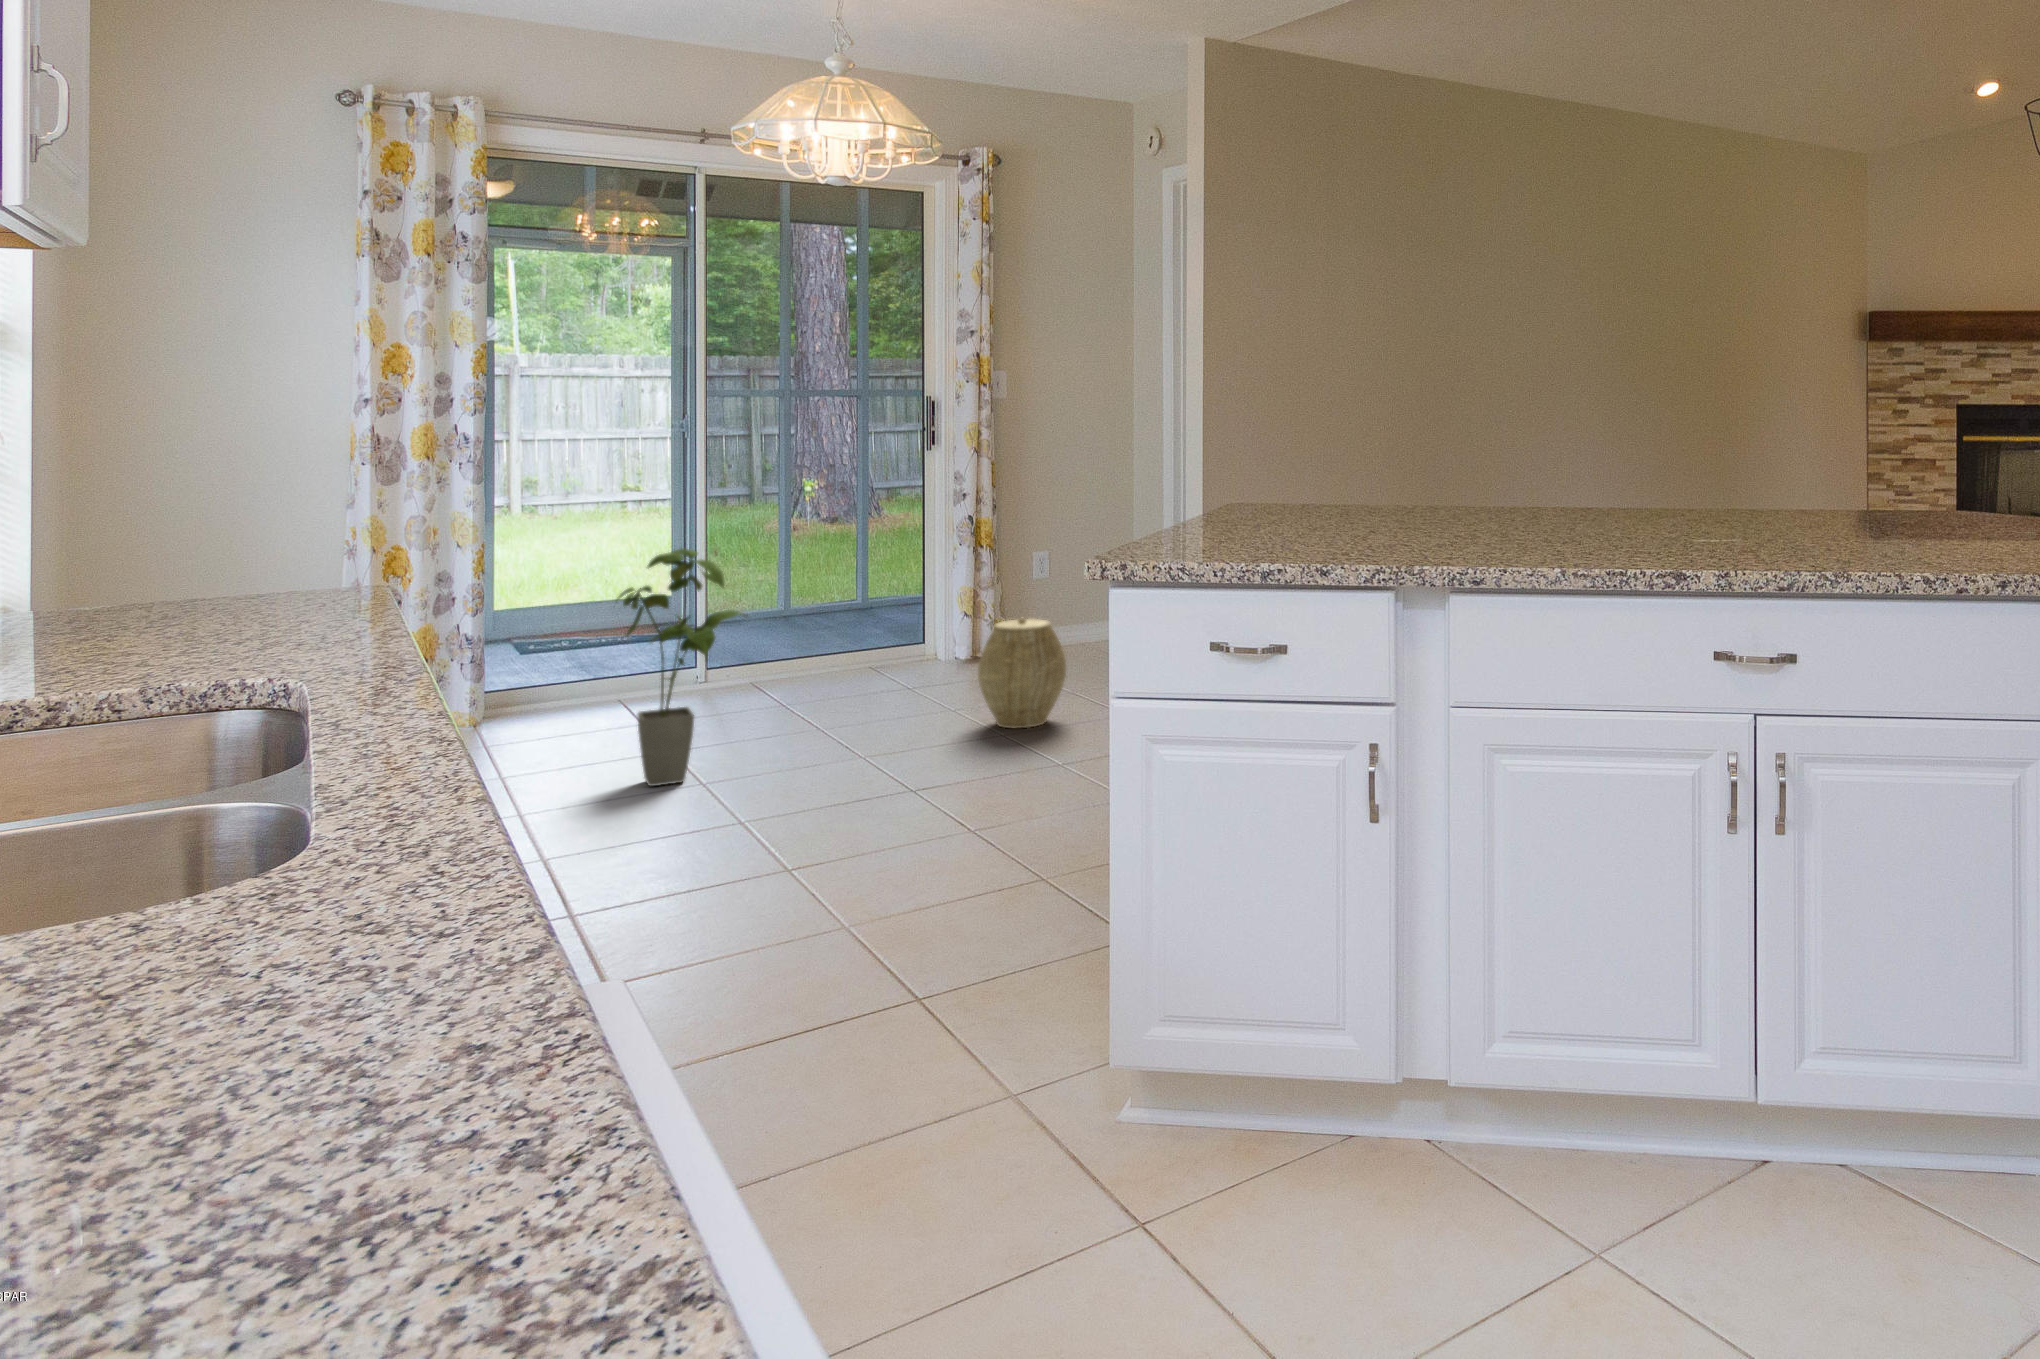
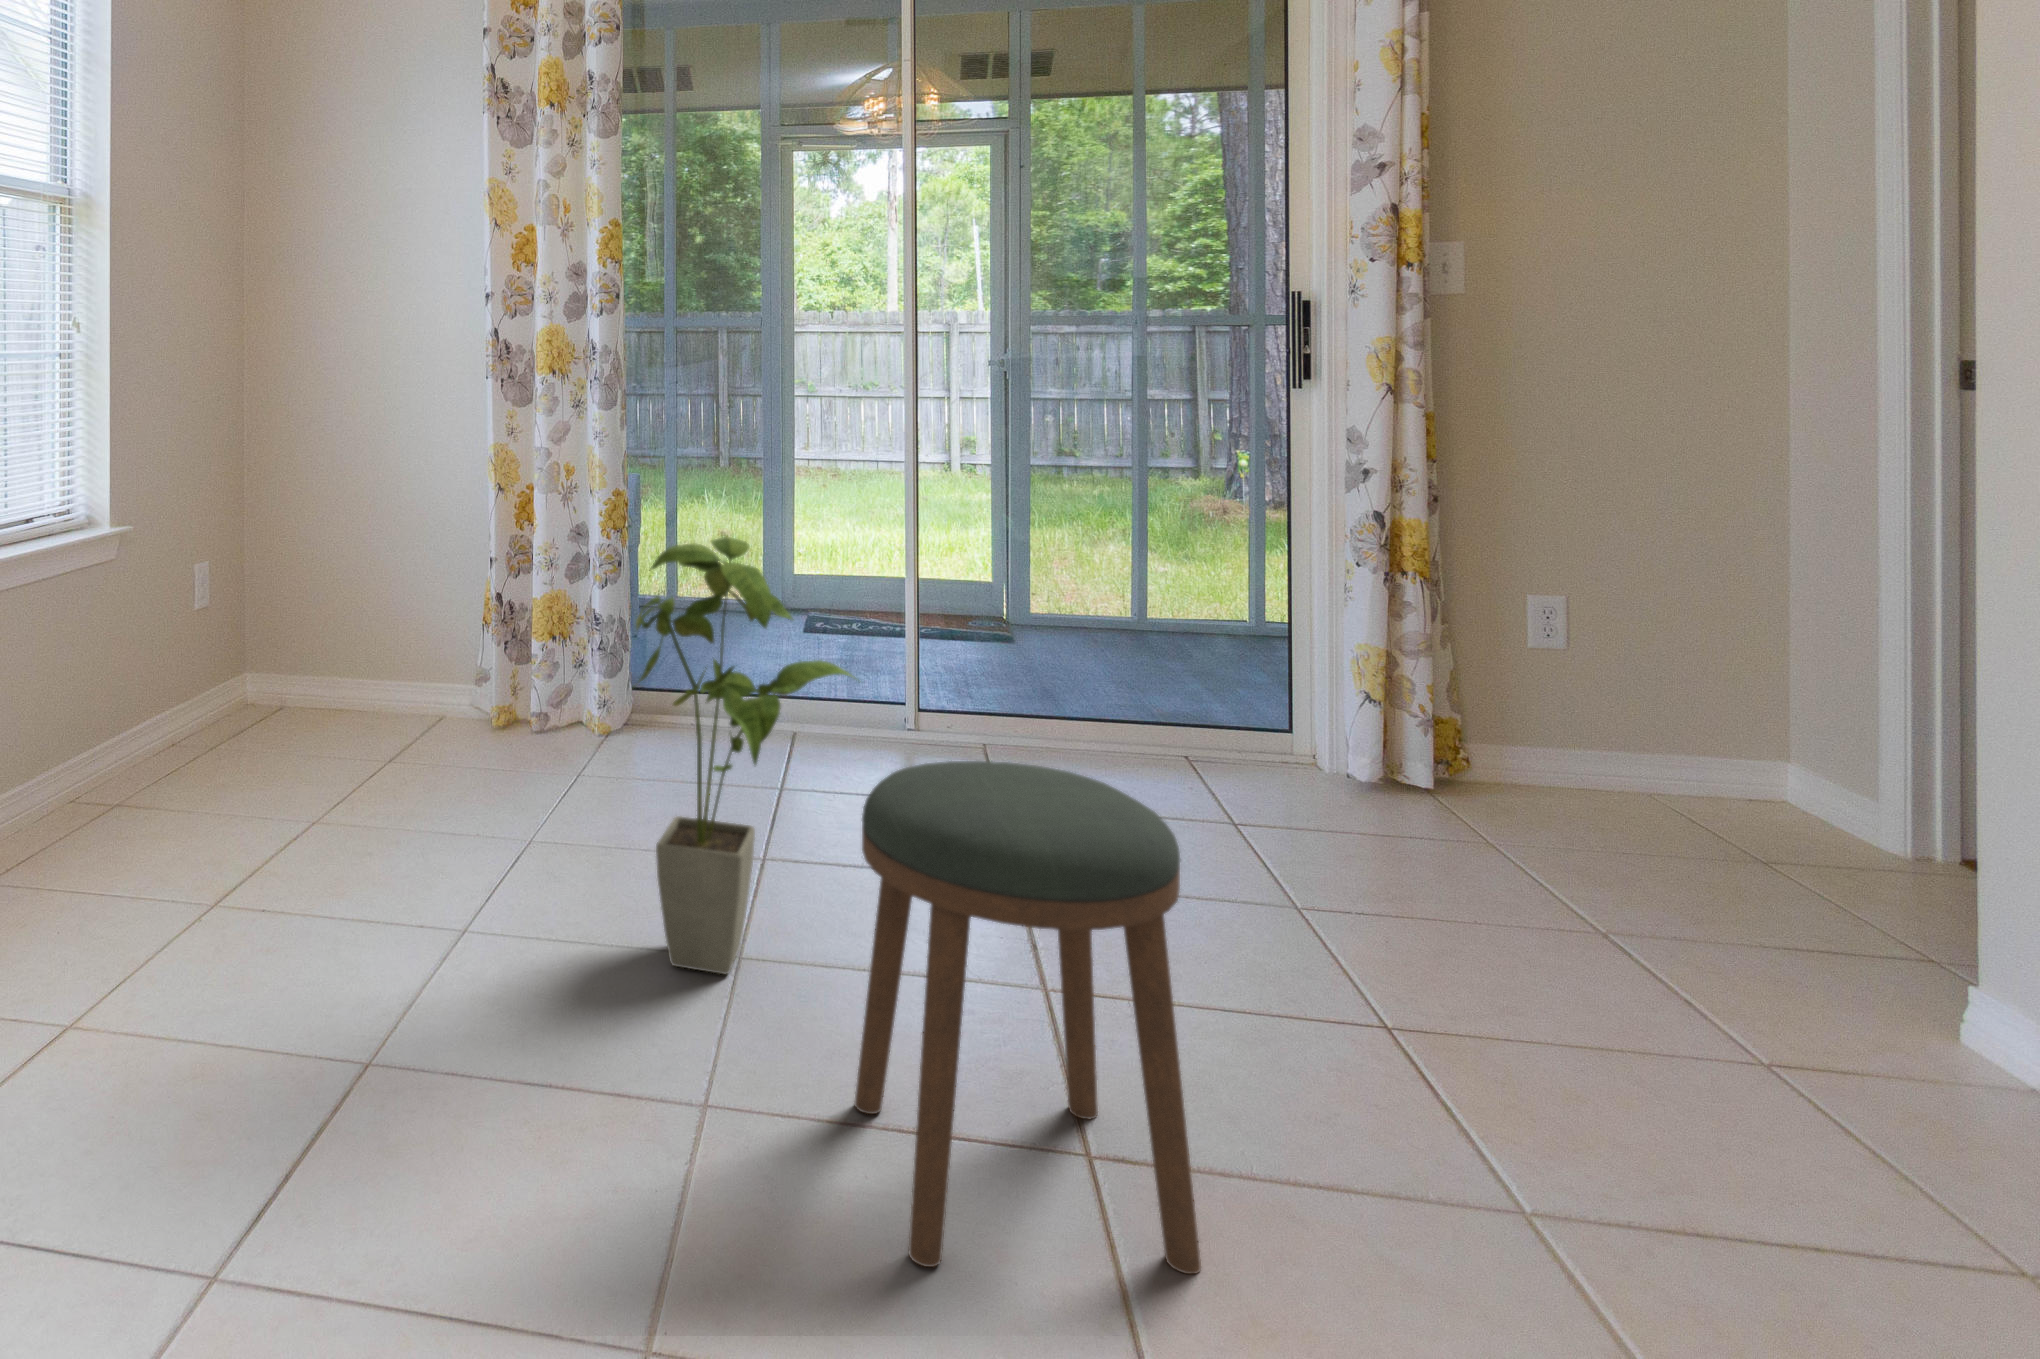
woven basket: present [978,618,1066,728] -> none [1365,777,1622,1071]
stool: none [783,626,937,812] -> present [854,761,1201,1274]

